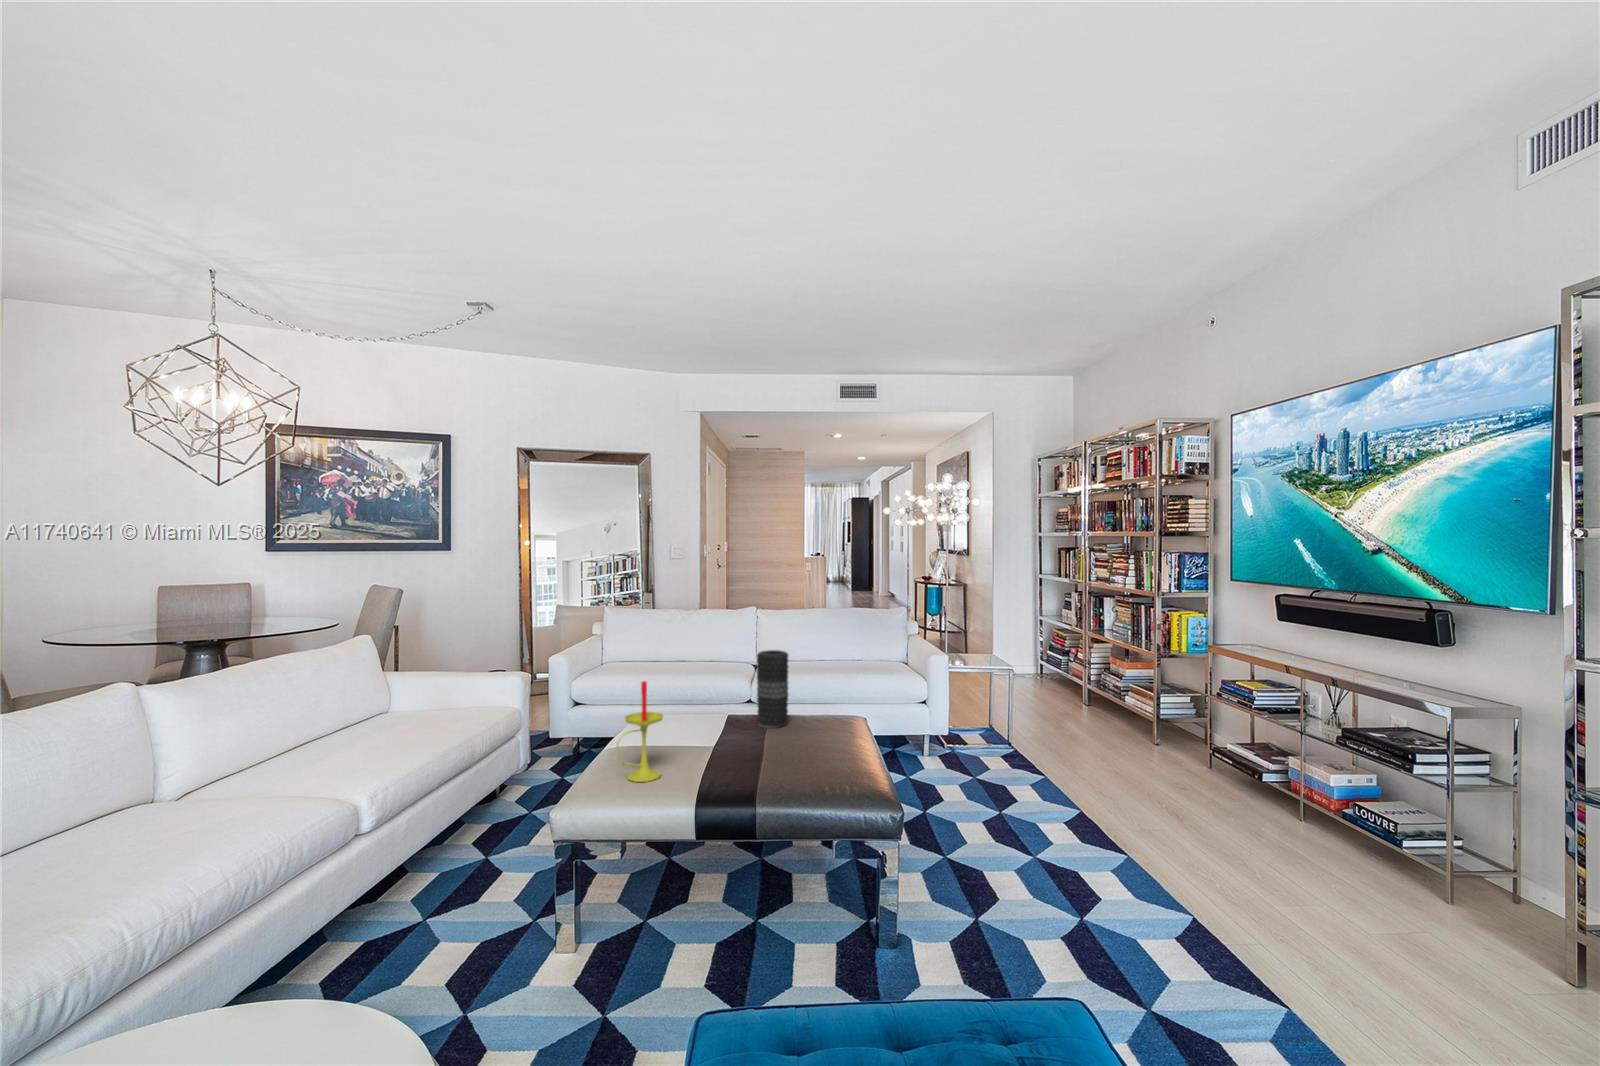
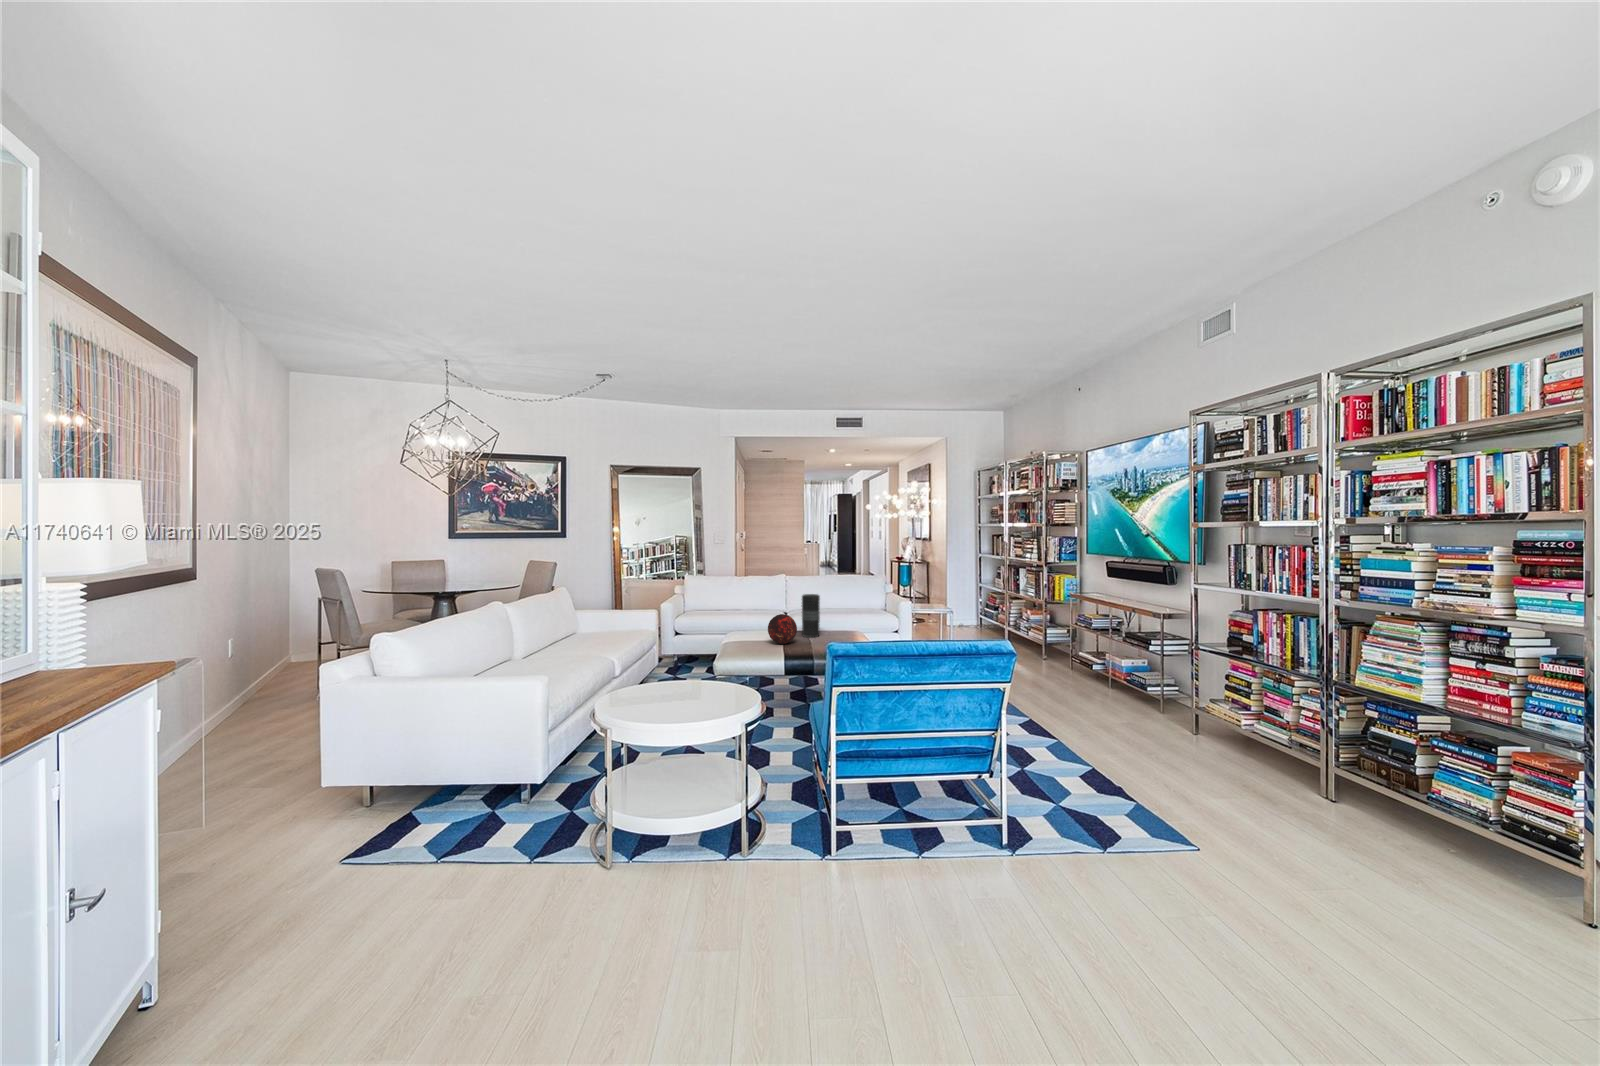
candle: present [617,681,663,782] -> none [739,603,762,655]
decorative orb: none [688,692,741,746] -> present [768,614,797,644]

